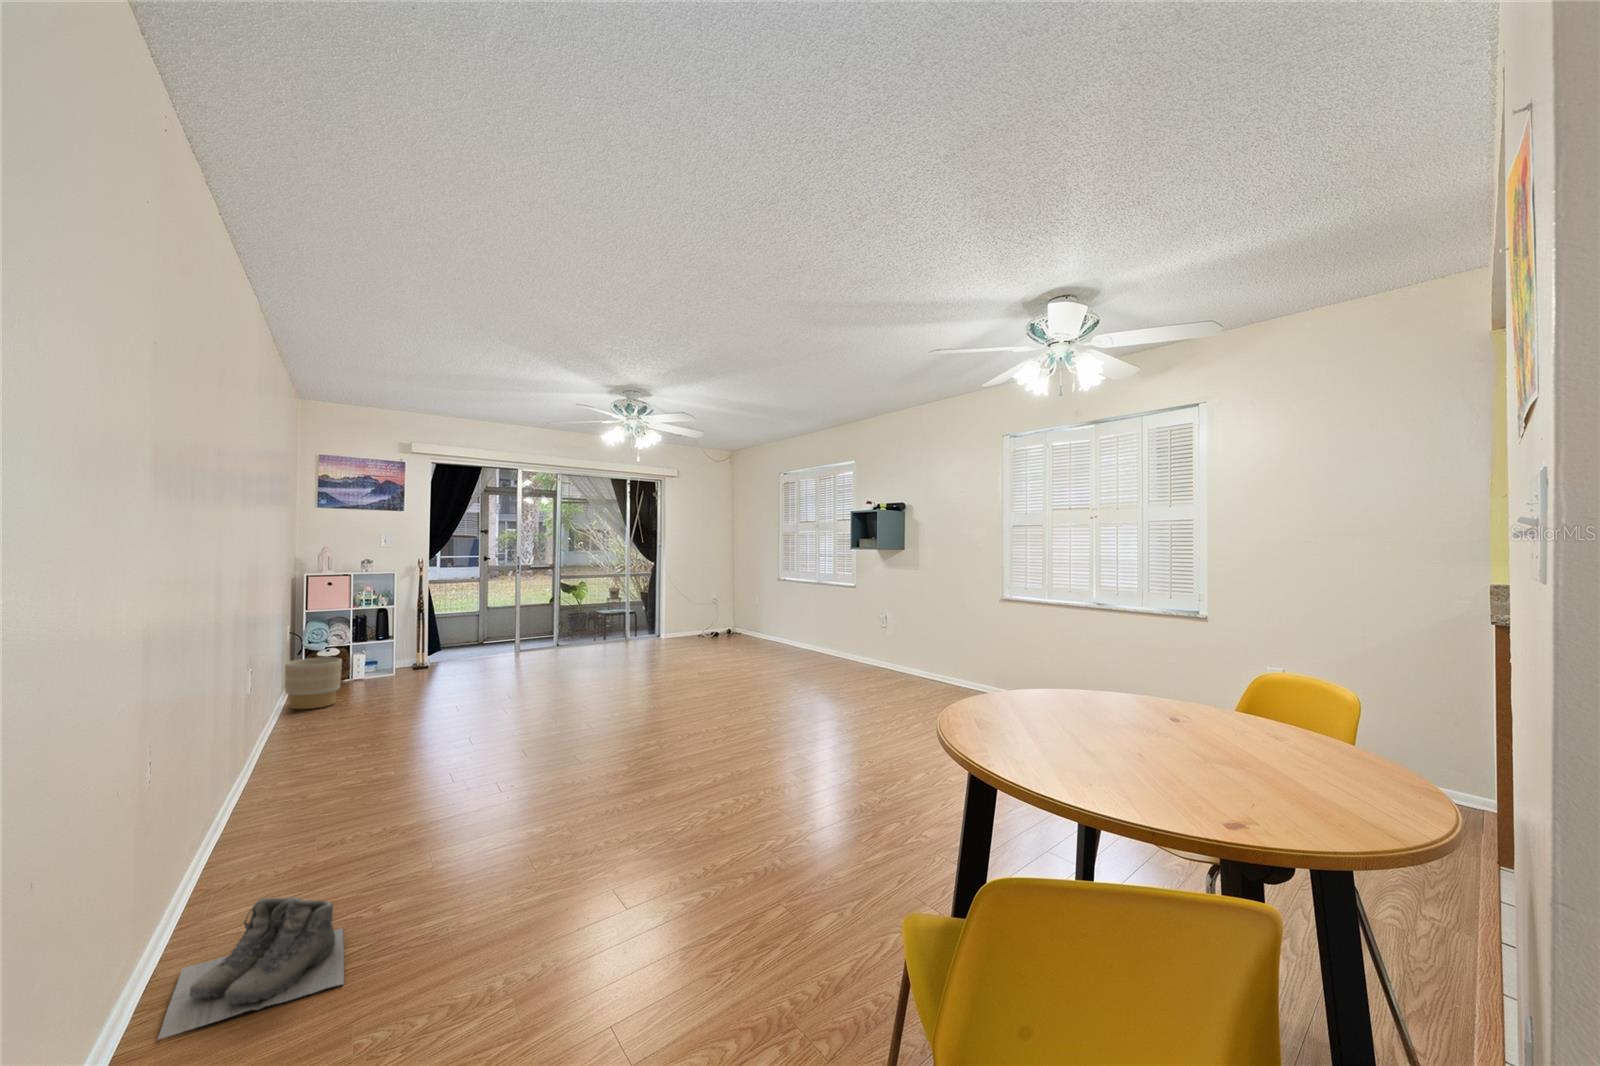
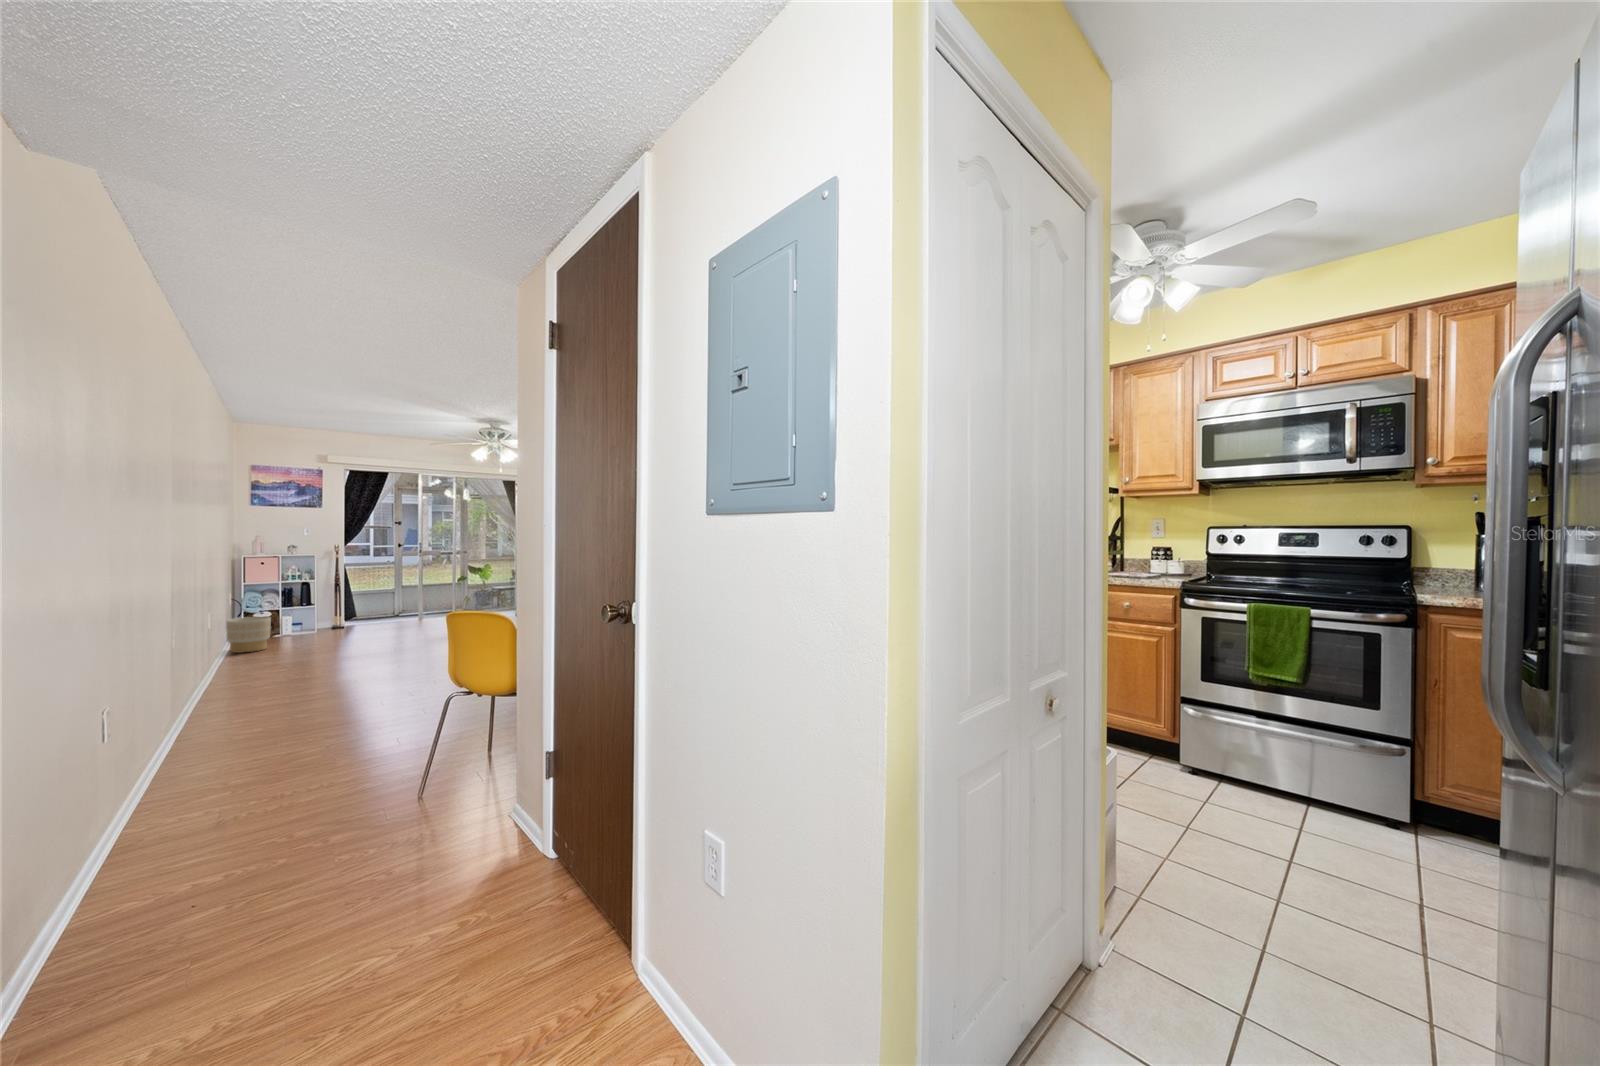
boots: present [158,897,344,1039] -> none [163,719,260,771]

